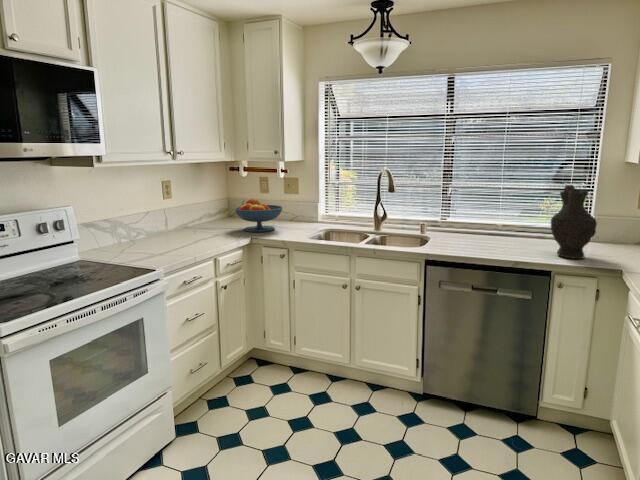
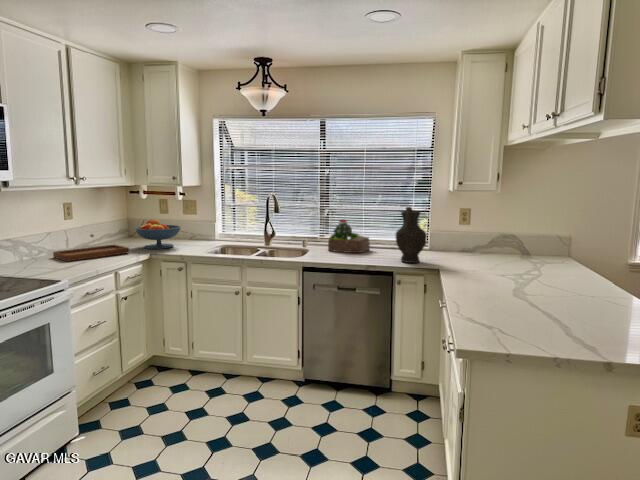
succulent plant: none [455,200,508,242] -> present [328,220,370,253]
tray: none [151,215,229,245] -> present [53,234,129,261]

